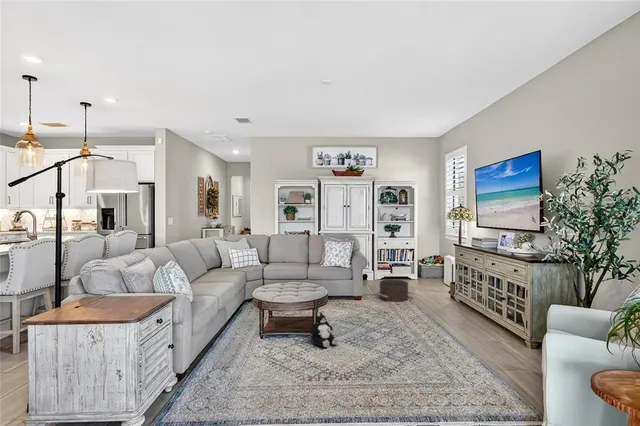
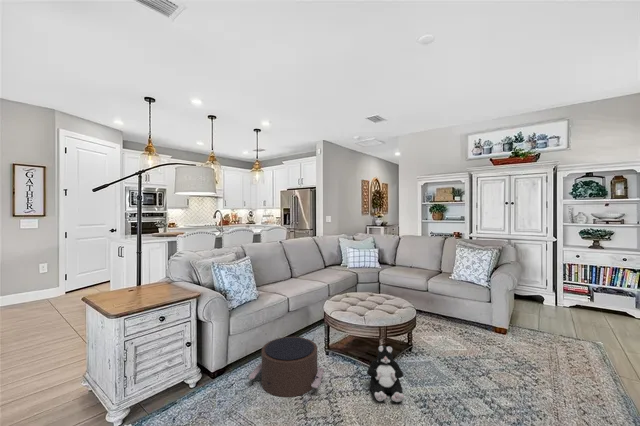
pouf: present [378,280,414,302] -> present [249,337,324,397]

